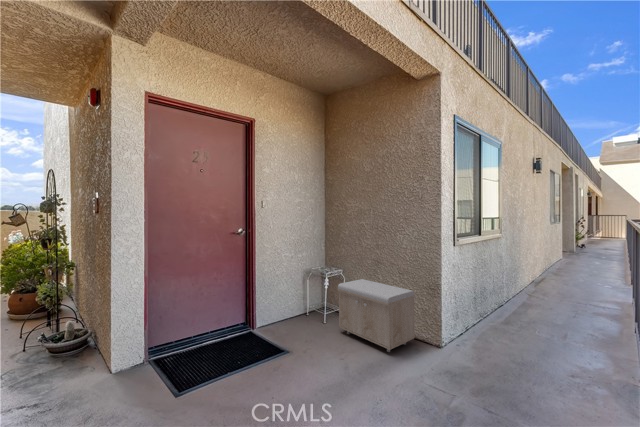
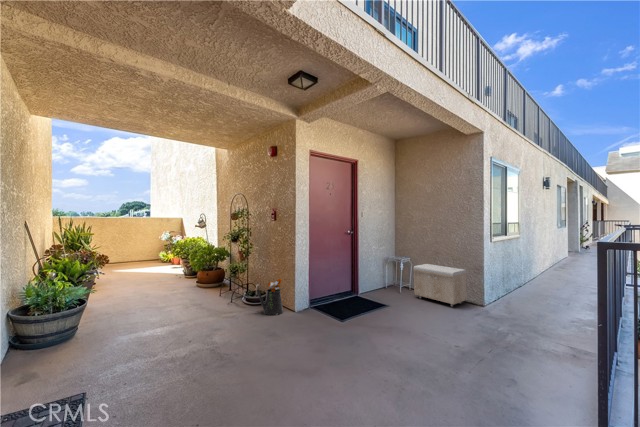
watering can: none [39,313,103,383] -> present [257,279,284,315]

